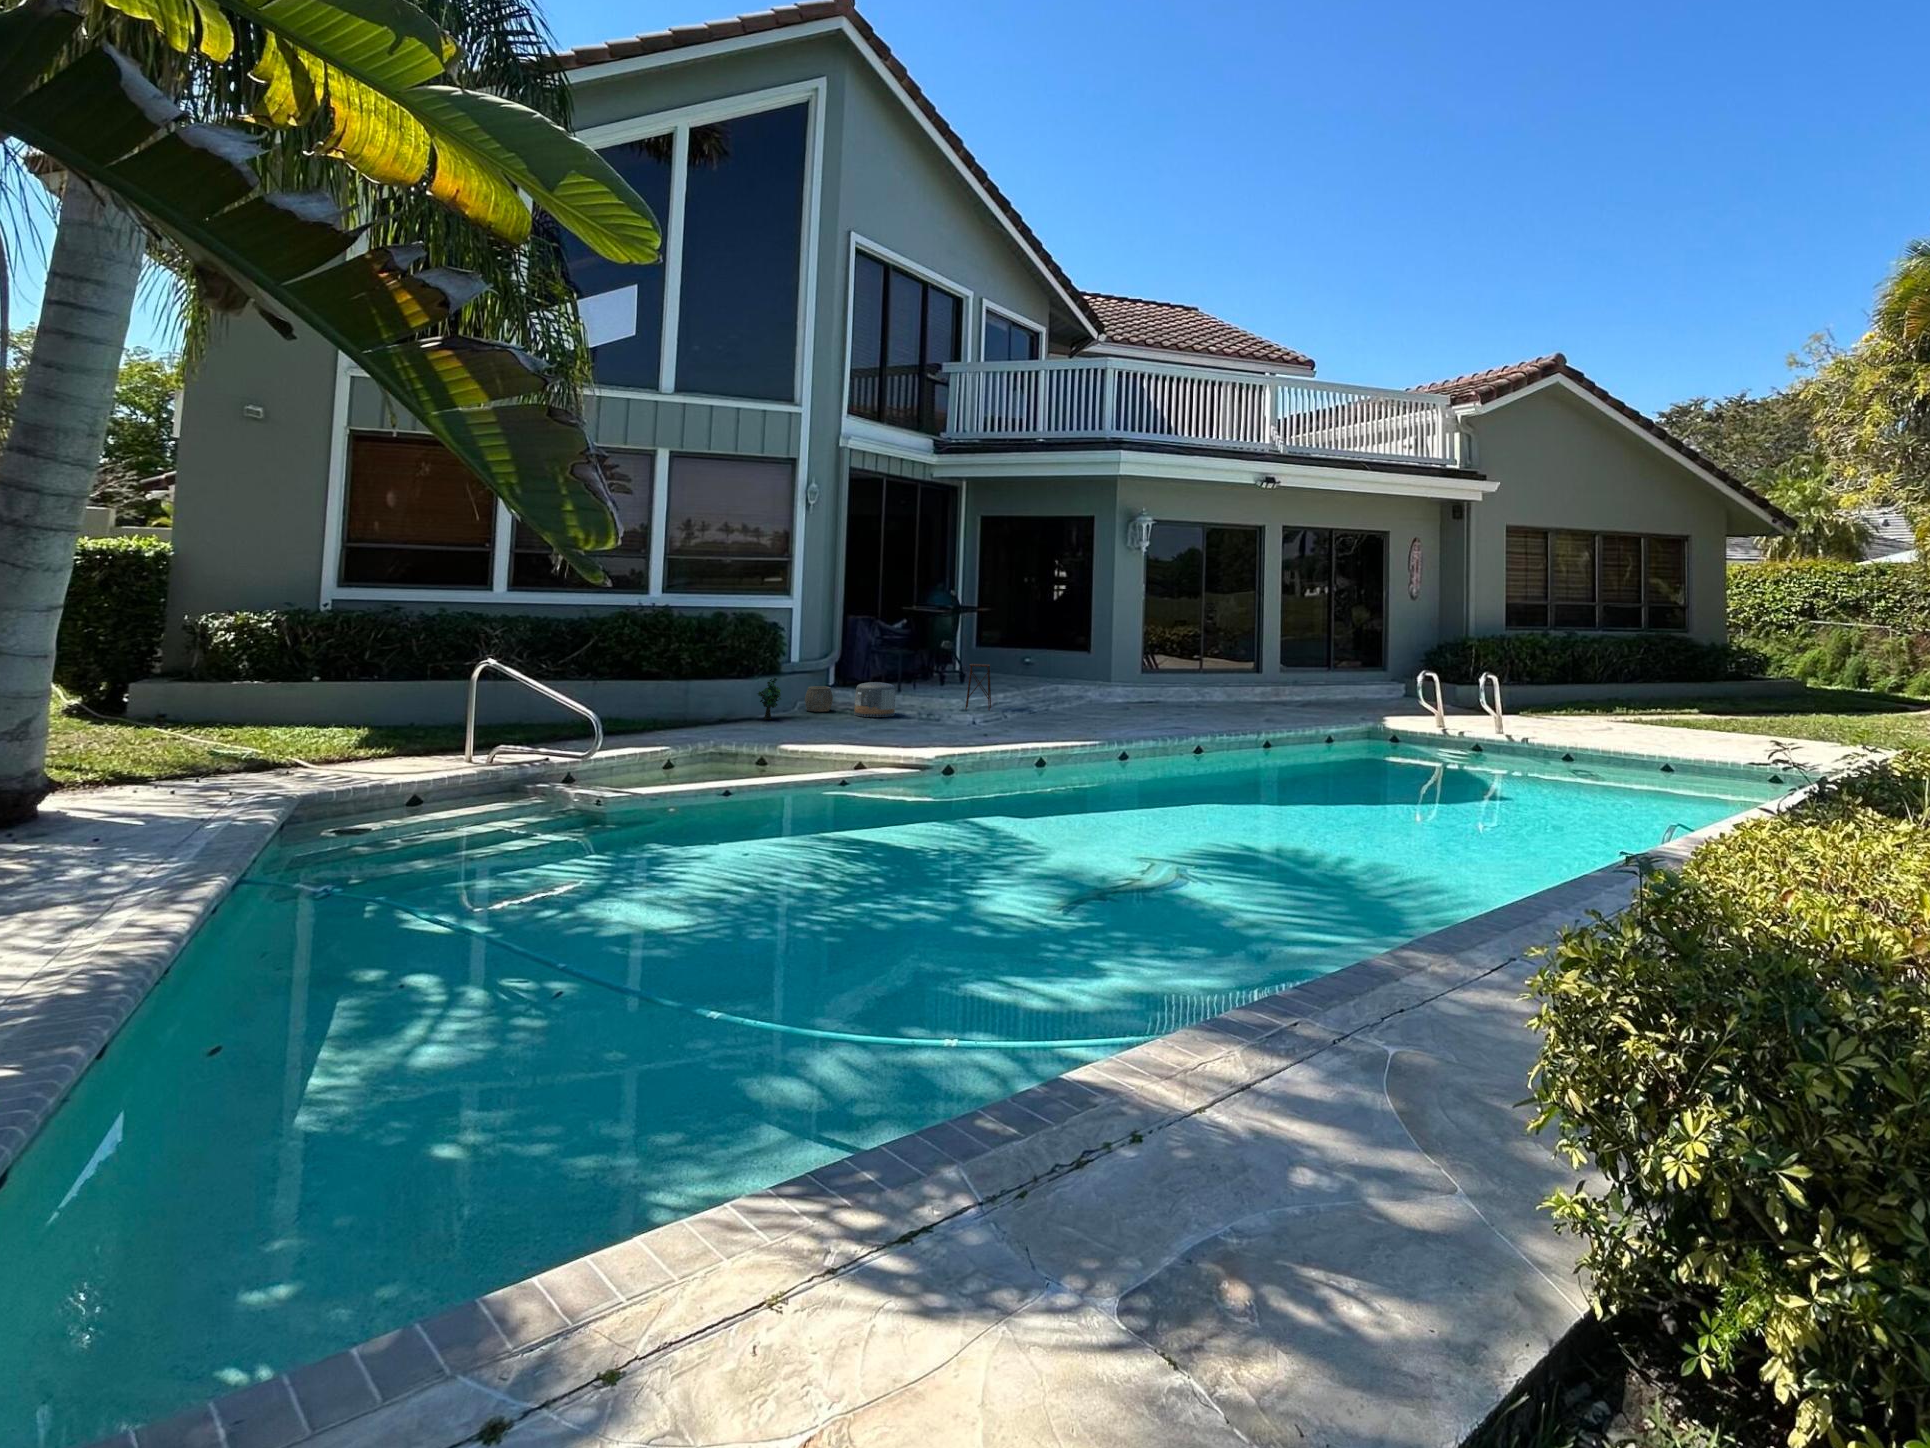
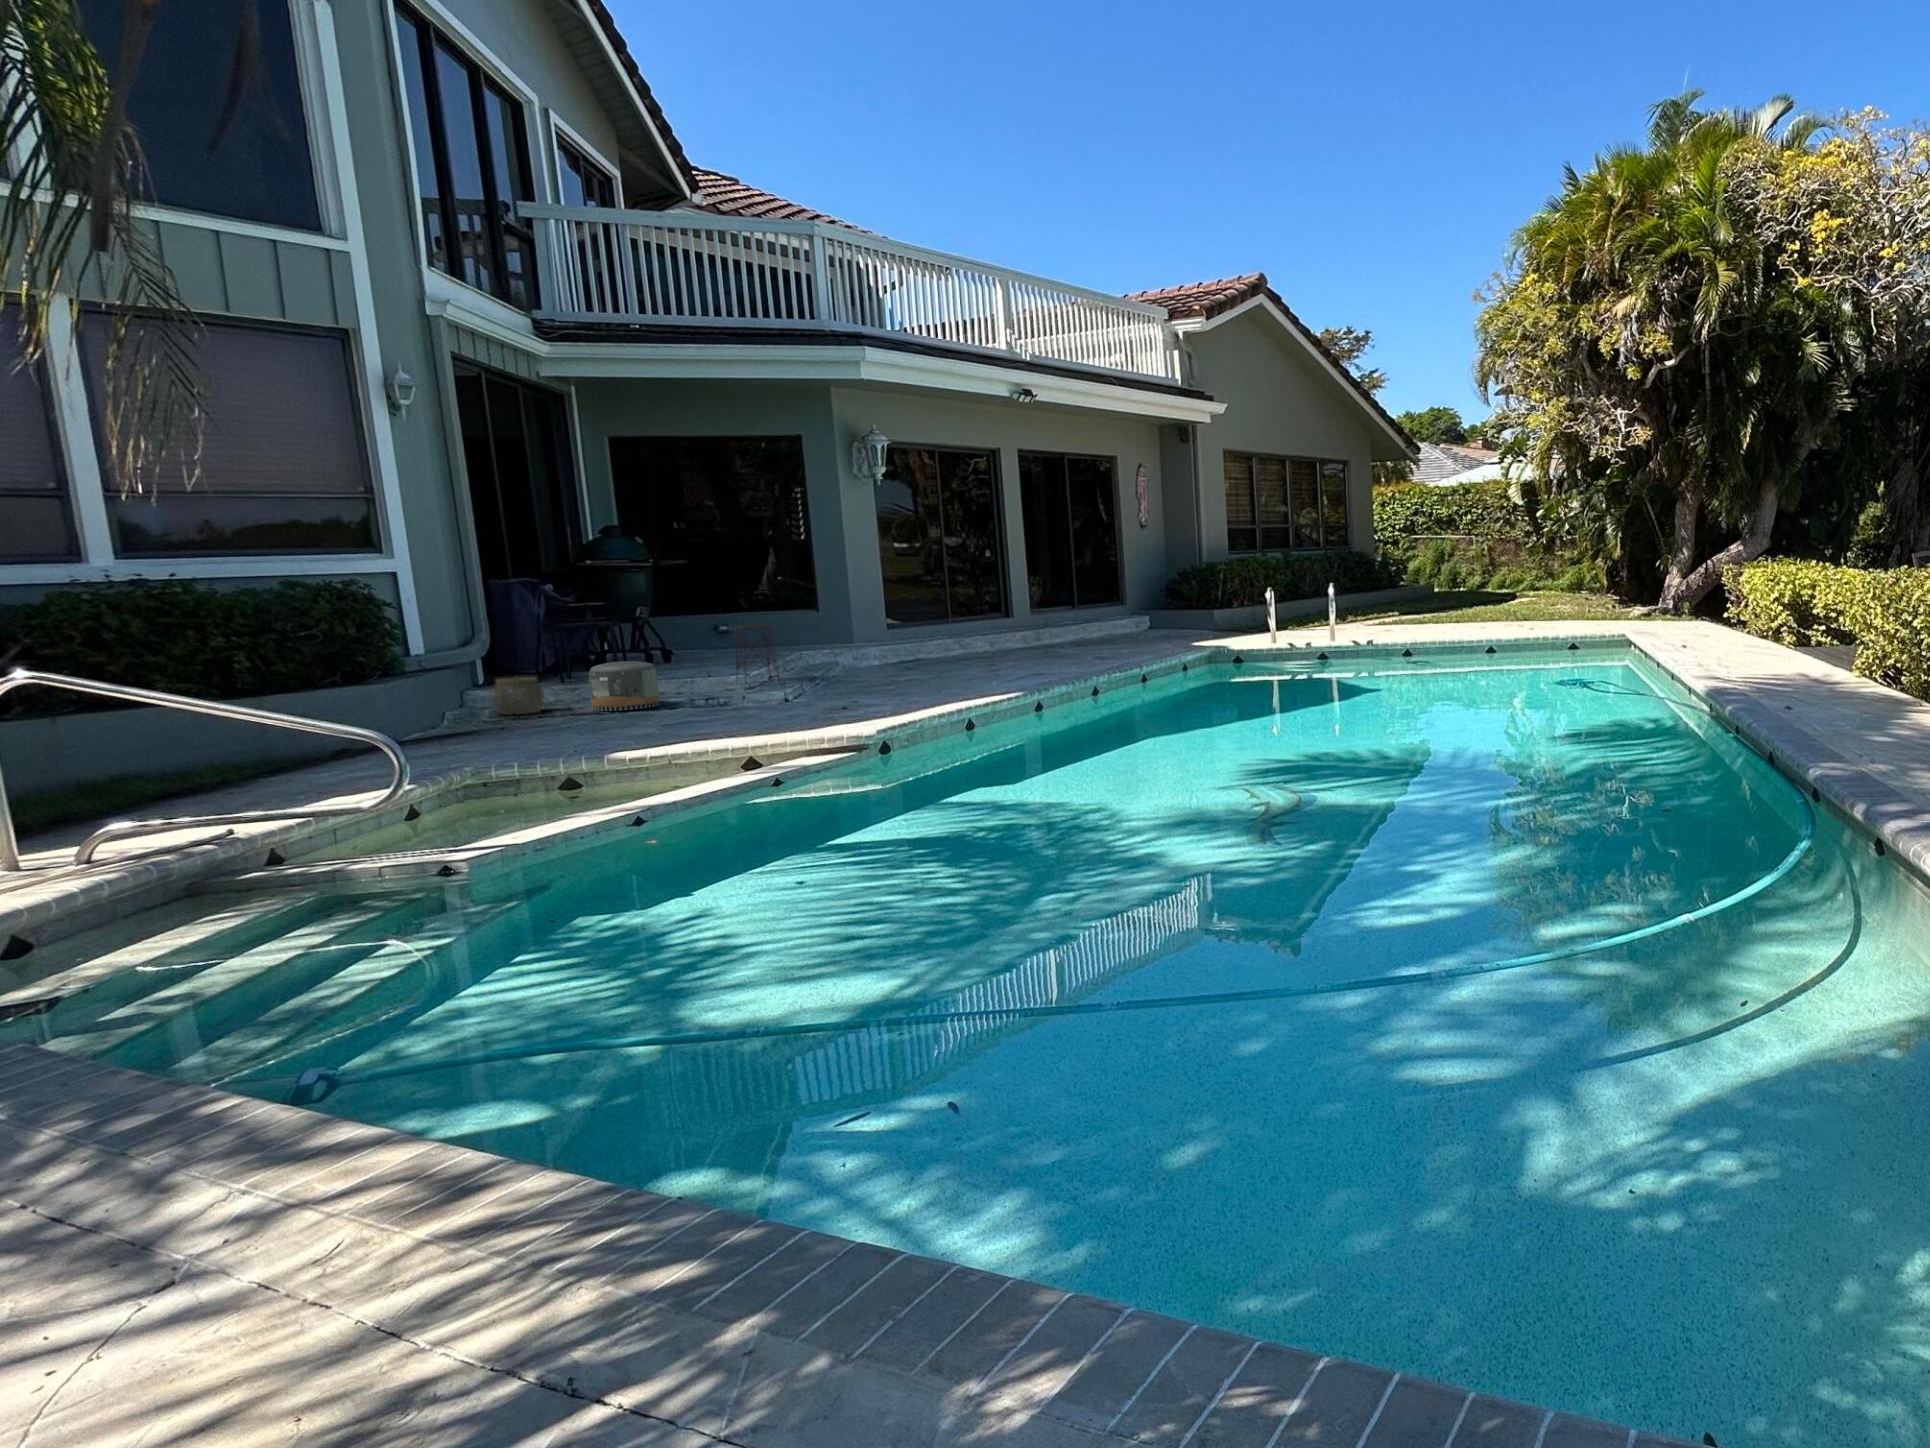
decorative plant: present [758,678,781,719] -> none [434,670,483,734]

